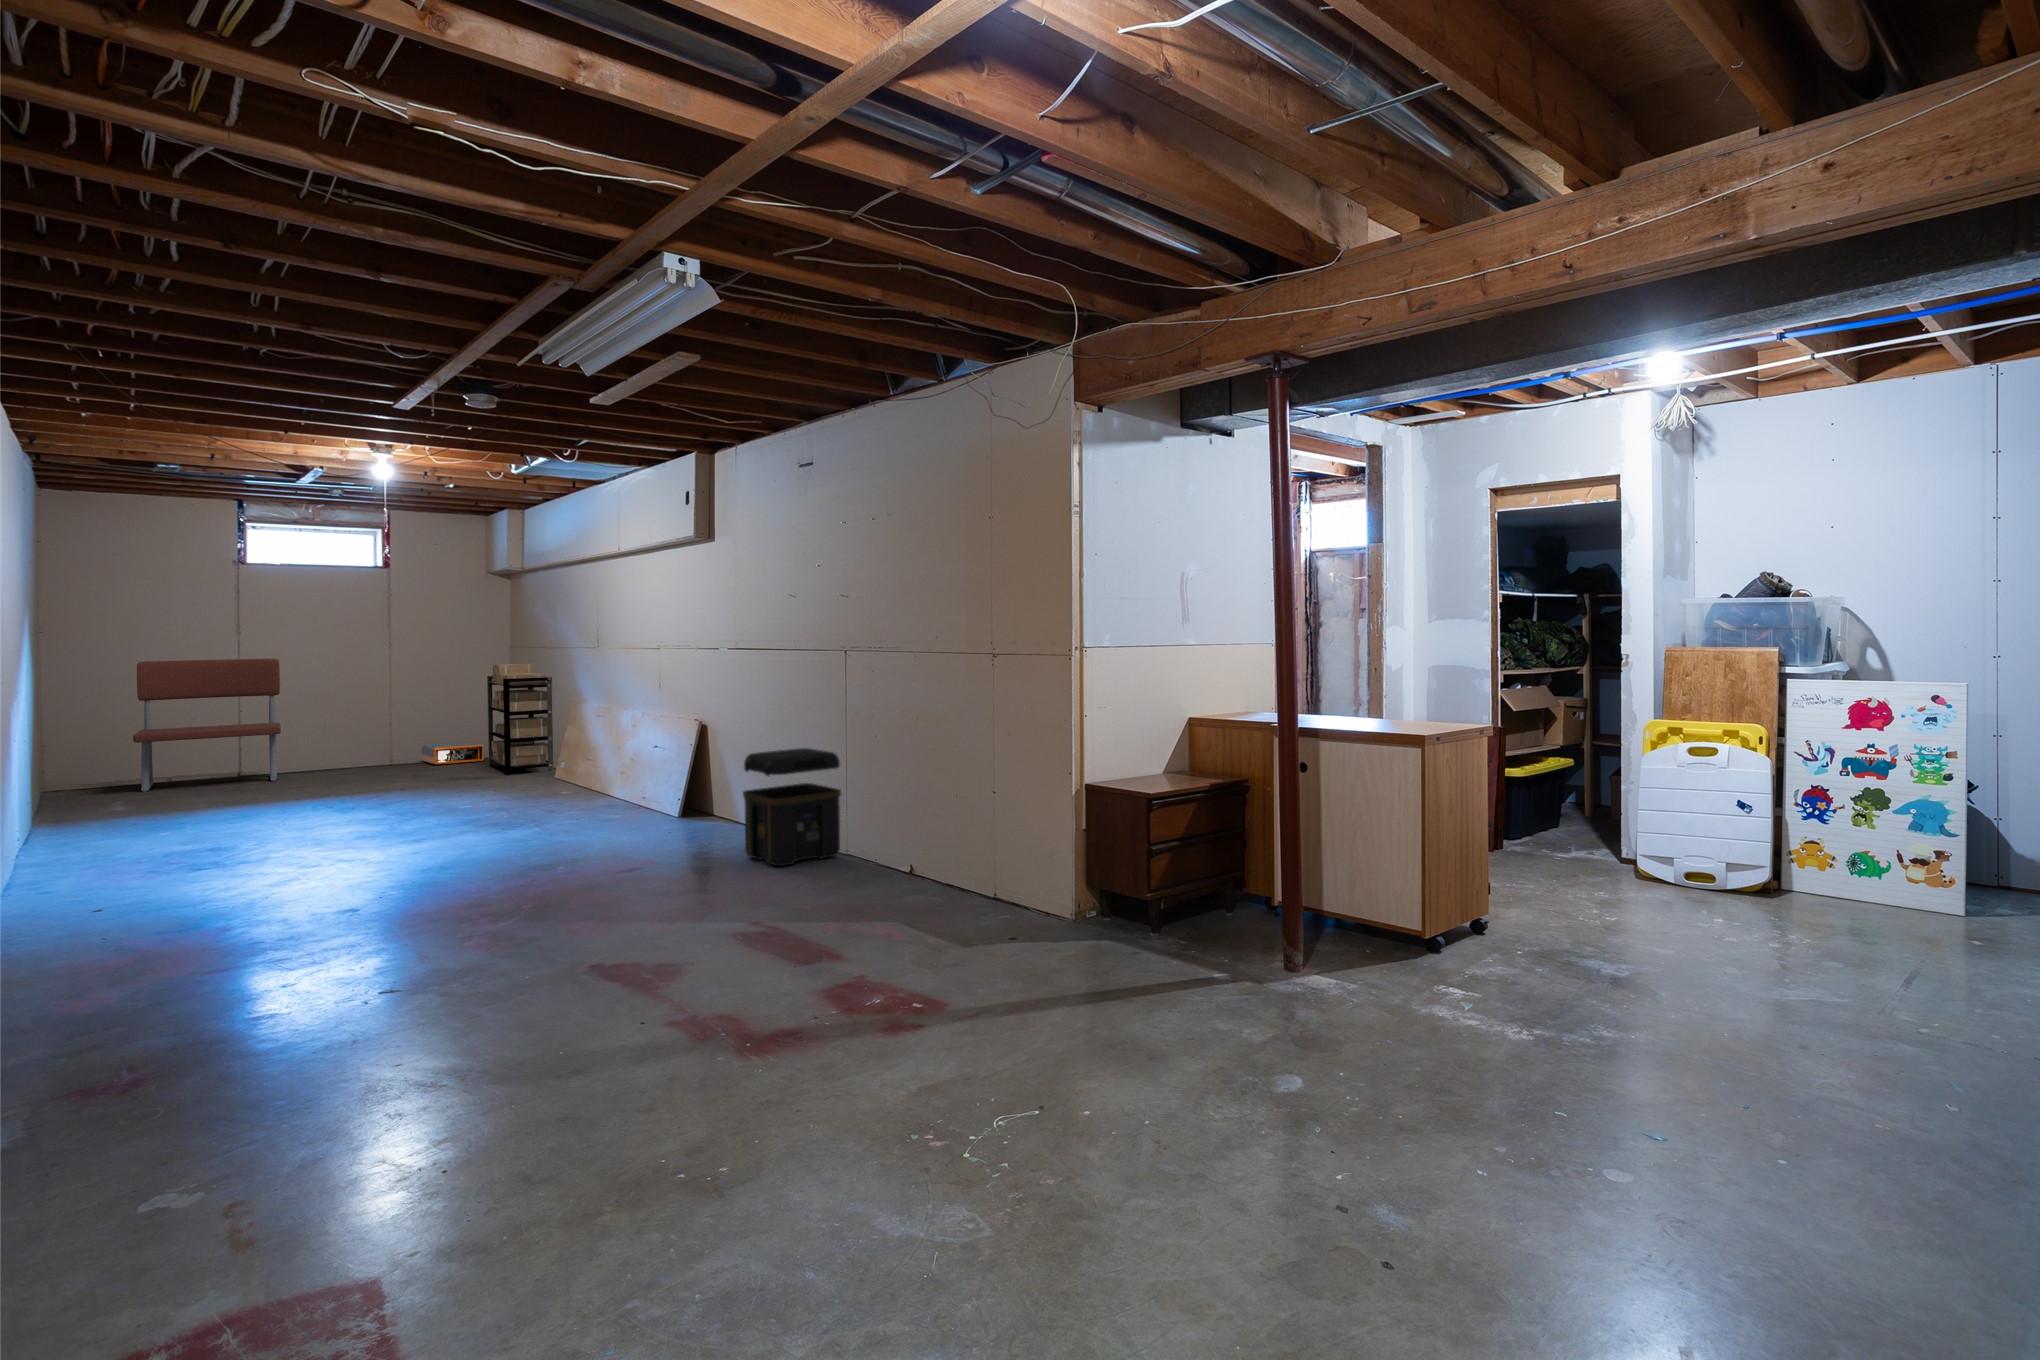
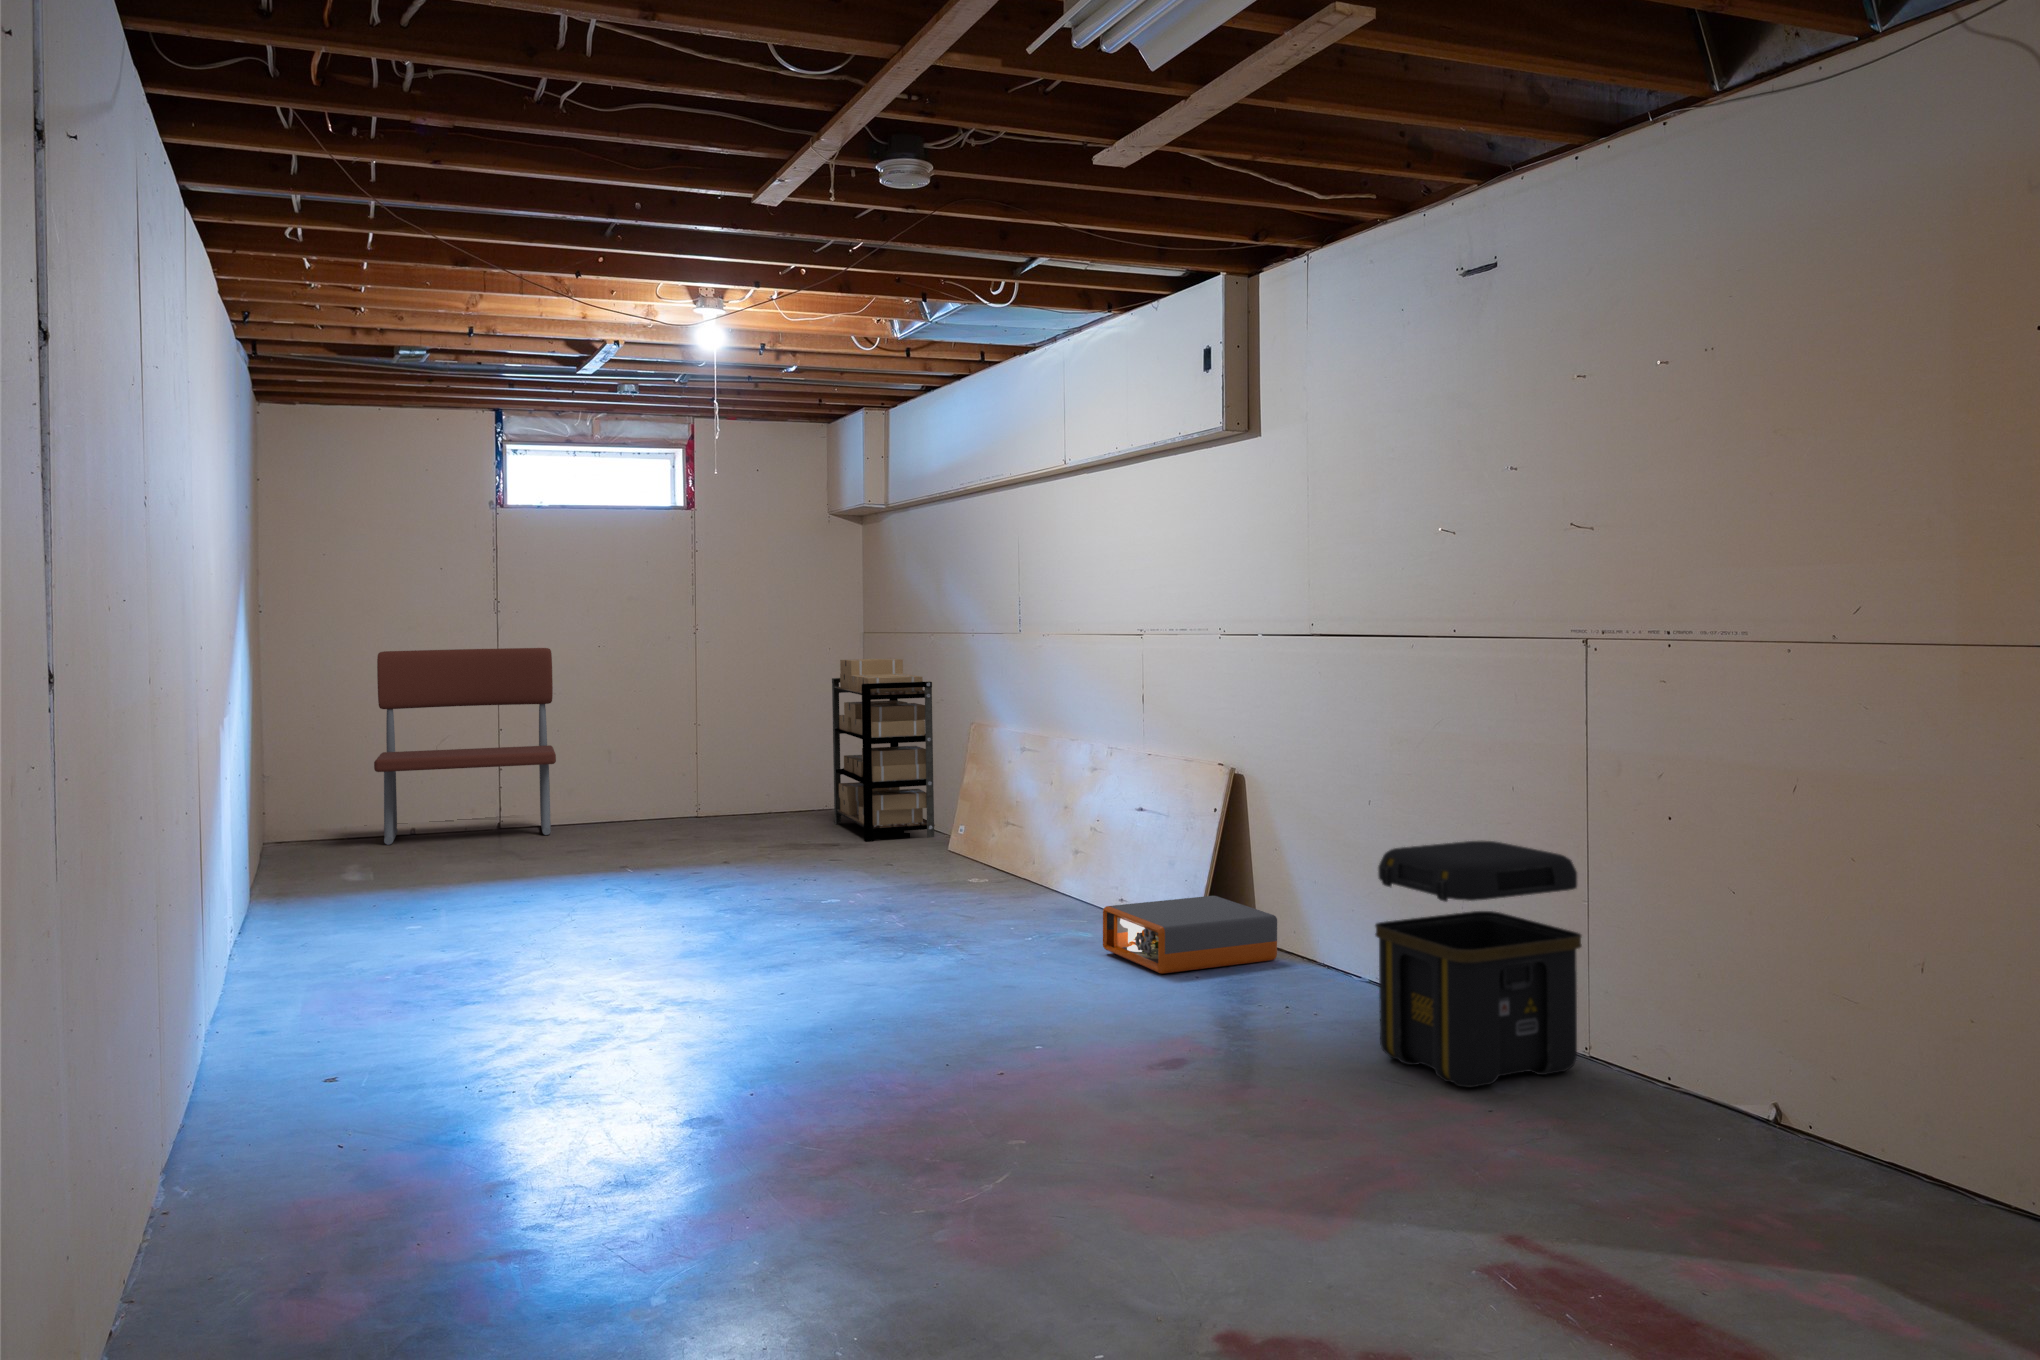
storage box: present [422,742,484,764] -> present [1103,896,1277,974]

